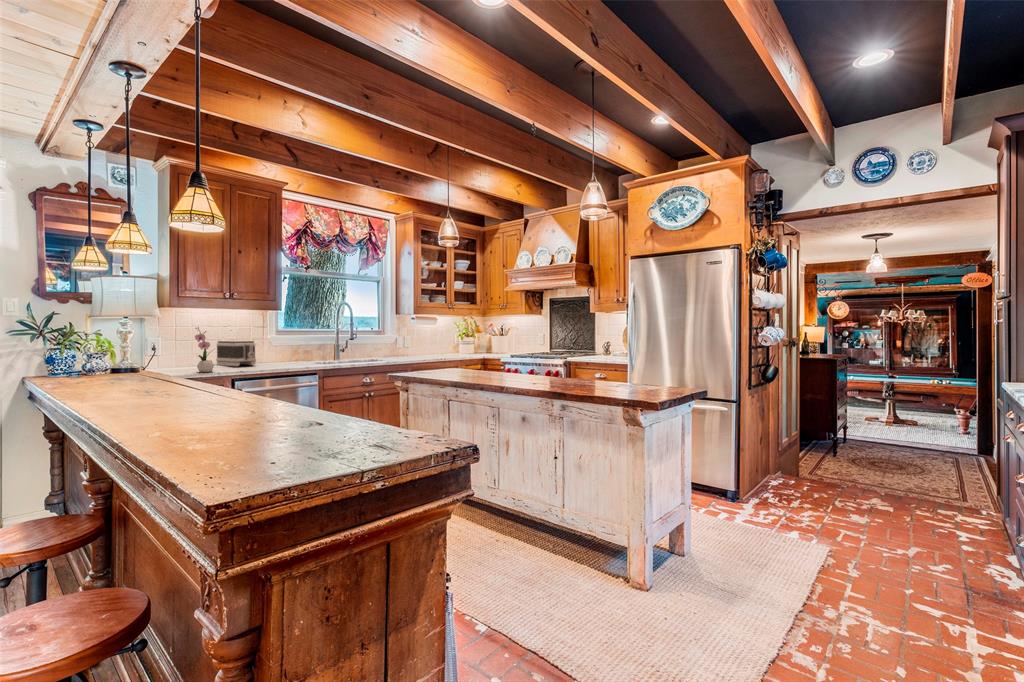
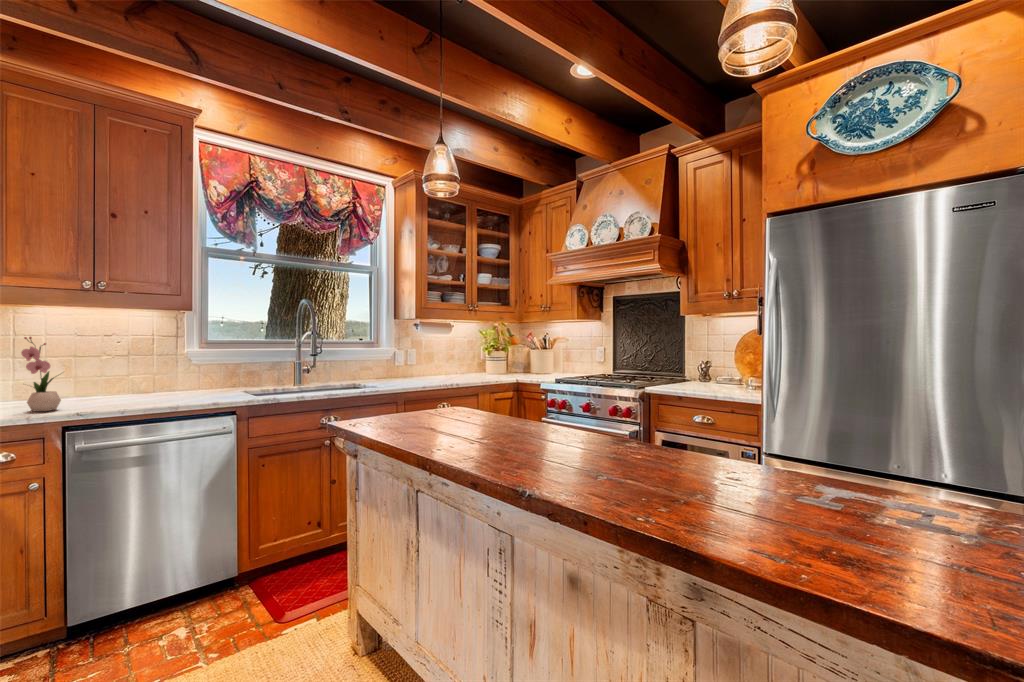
toaster: present [216,341,256,366] -> none [94,358,151,399]

